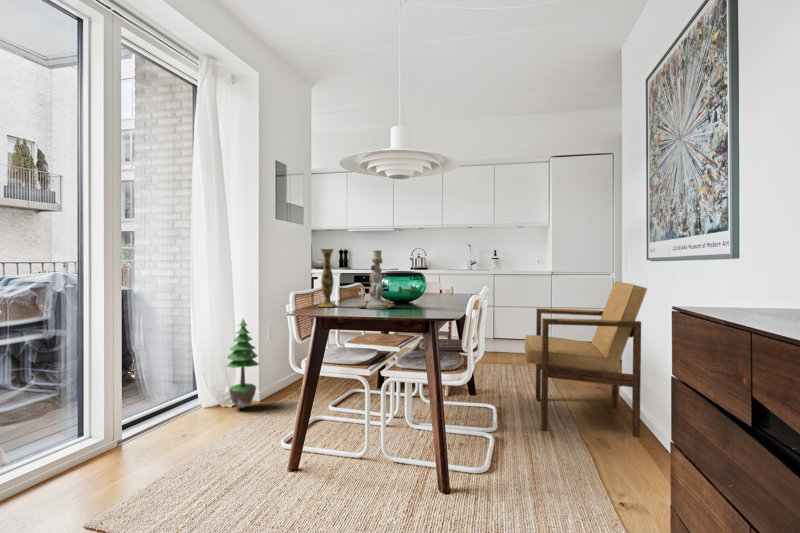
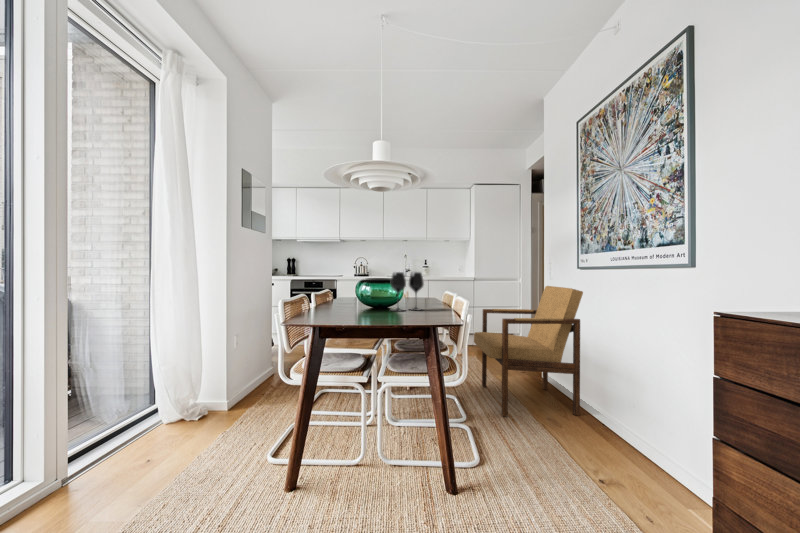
vase: present [319,249,336,307] -> none [308,256,329,314]
candlestick: present [357,250,395,309] -> none [350,257,387,315]
wine glass: none [404,265,442,306] -> present [391,272,424,311]
potted tree: present [227,319,259,408] -> none [192,326,230,420]

